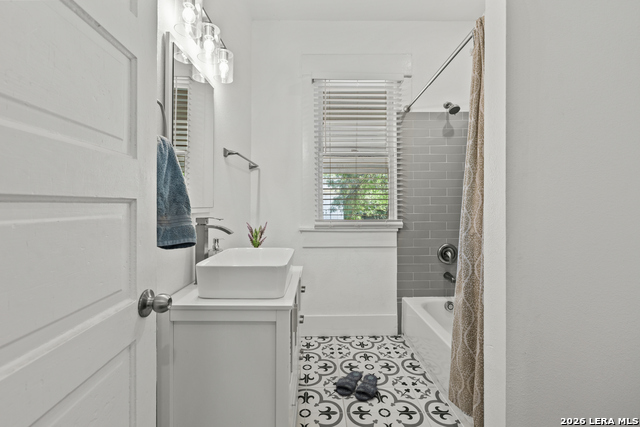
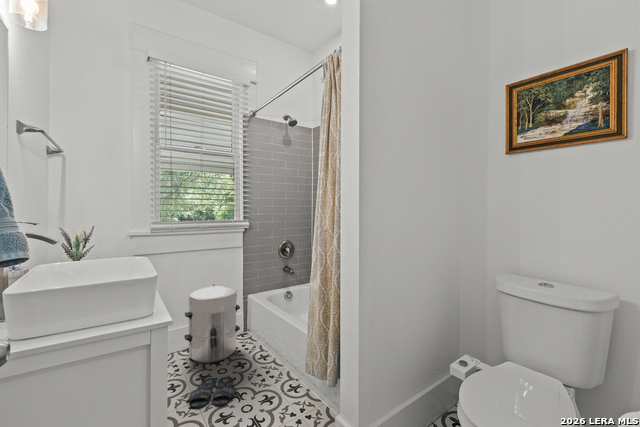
waste bin: none [340,282,391,357] -> present [184,284,240,363]

